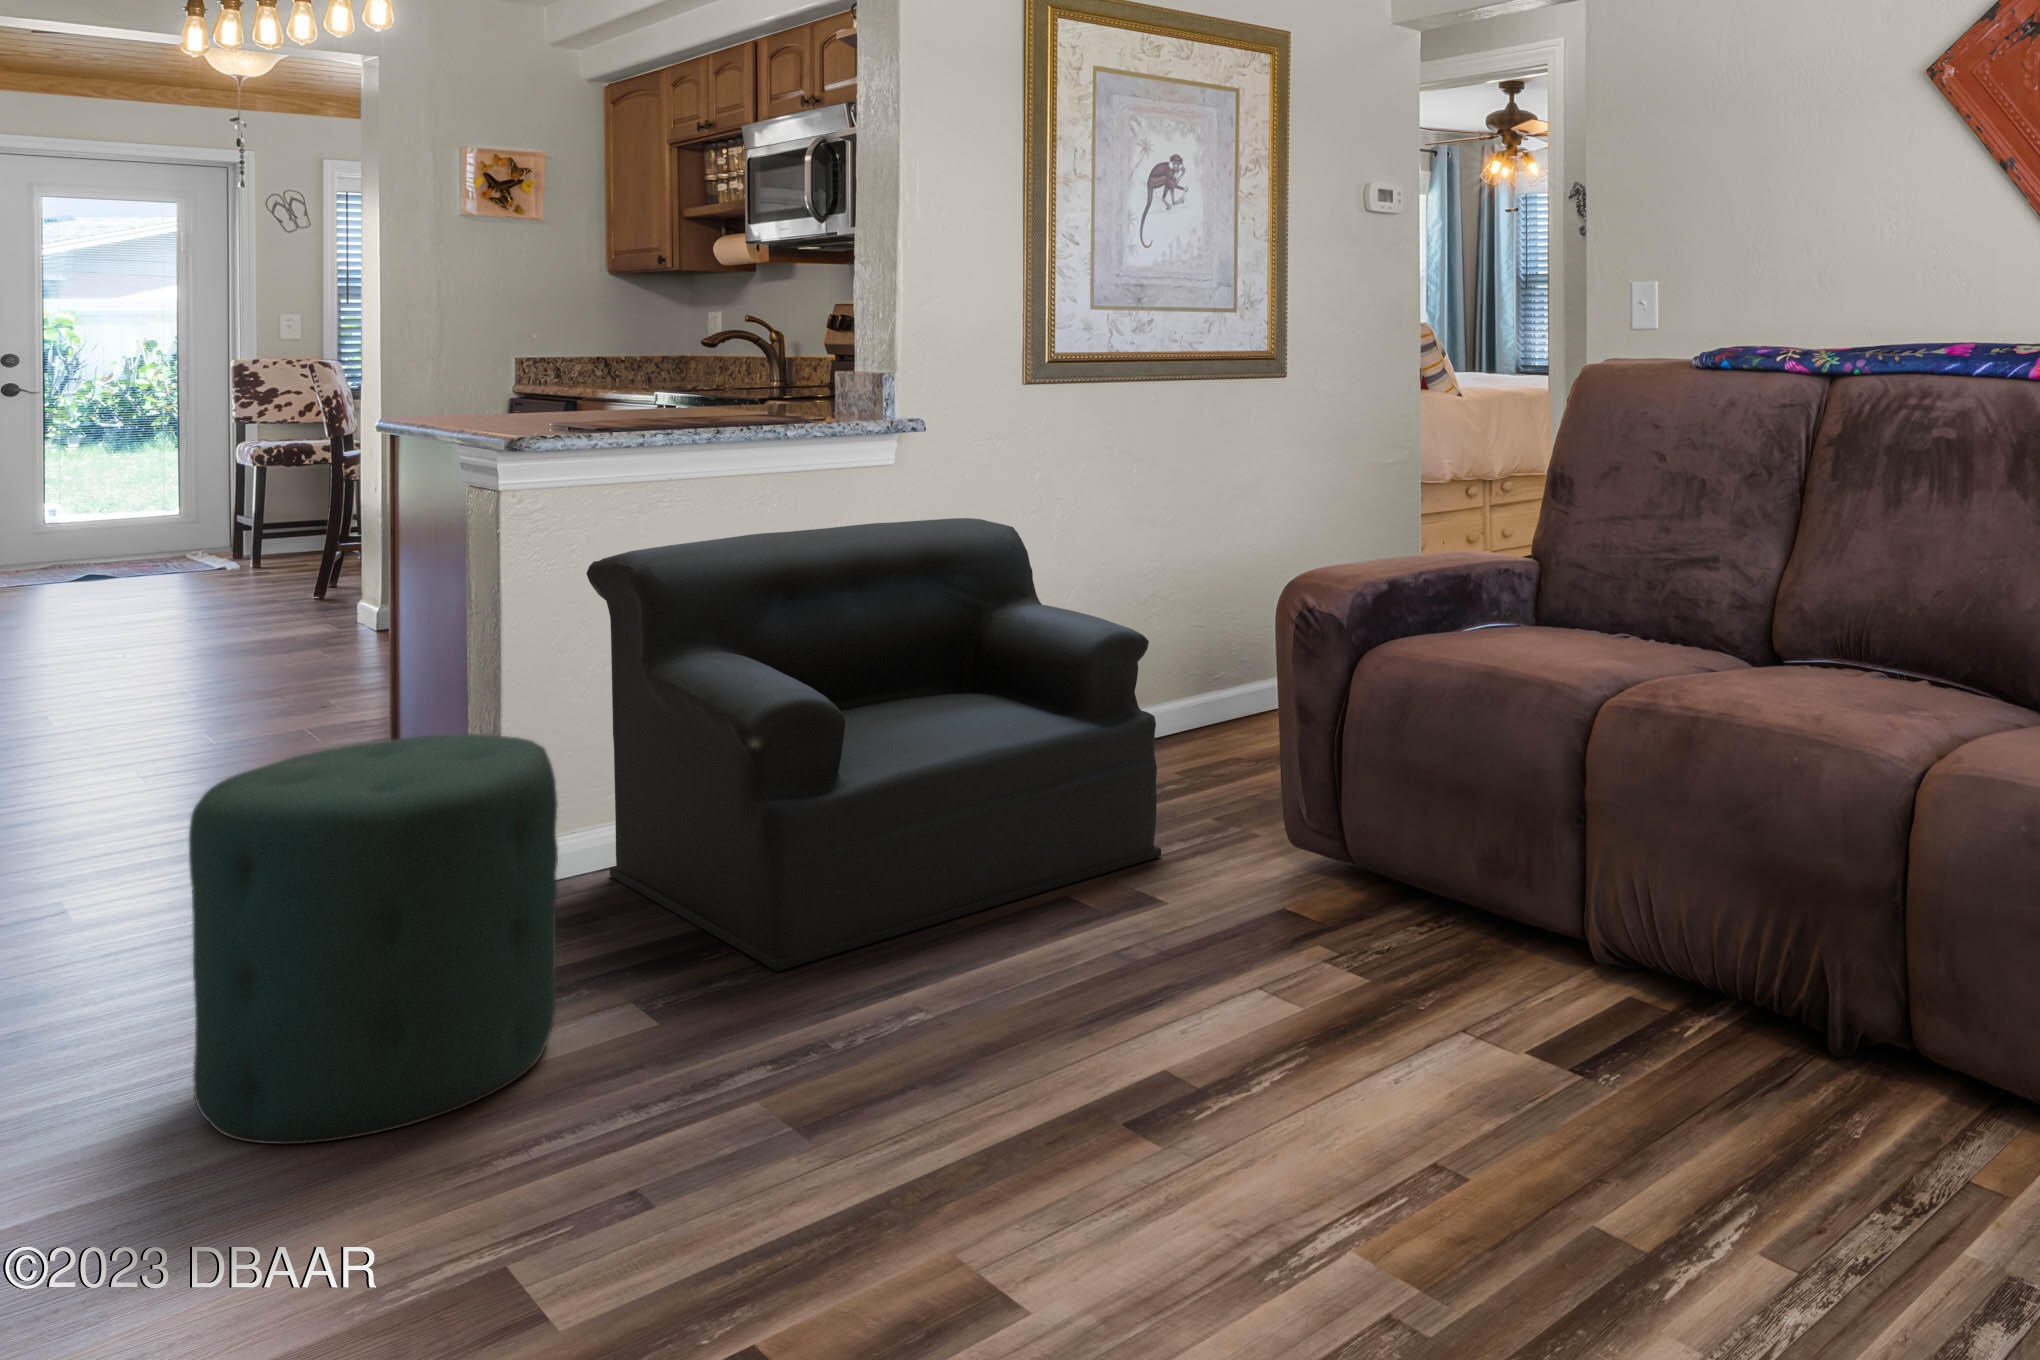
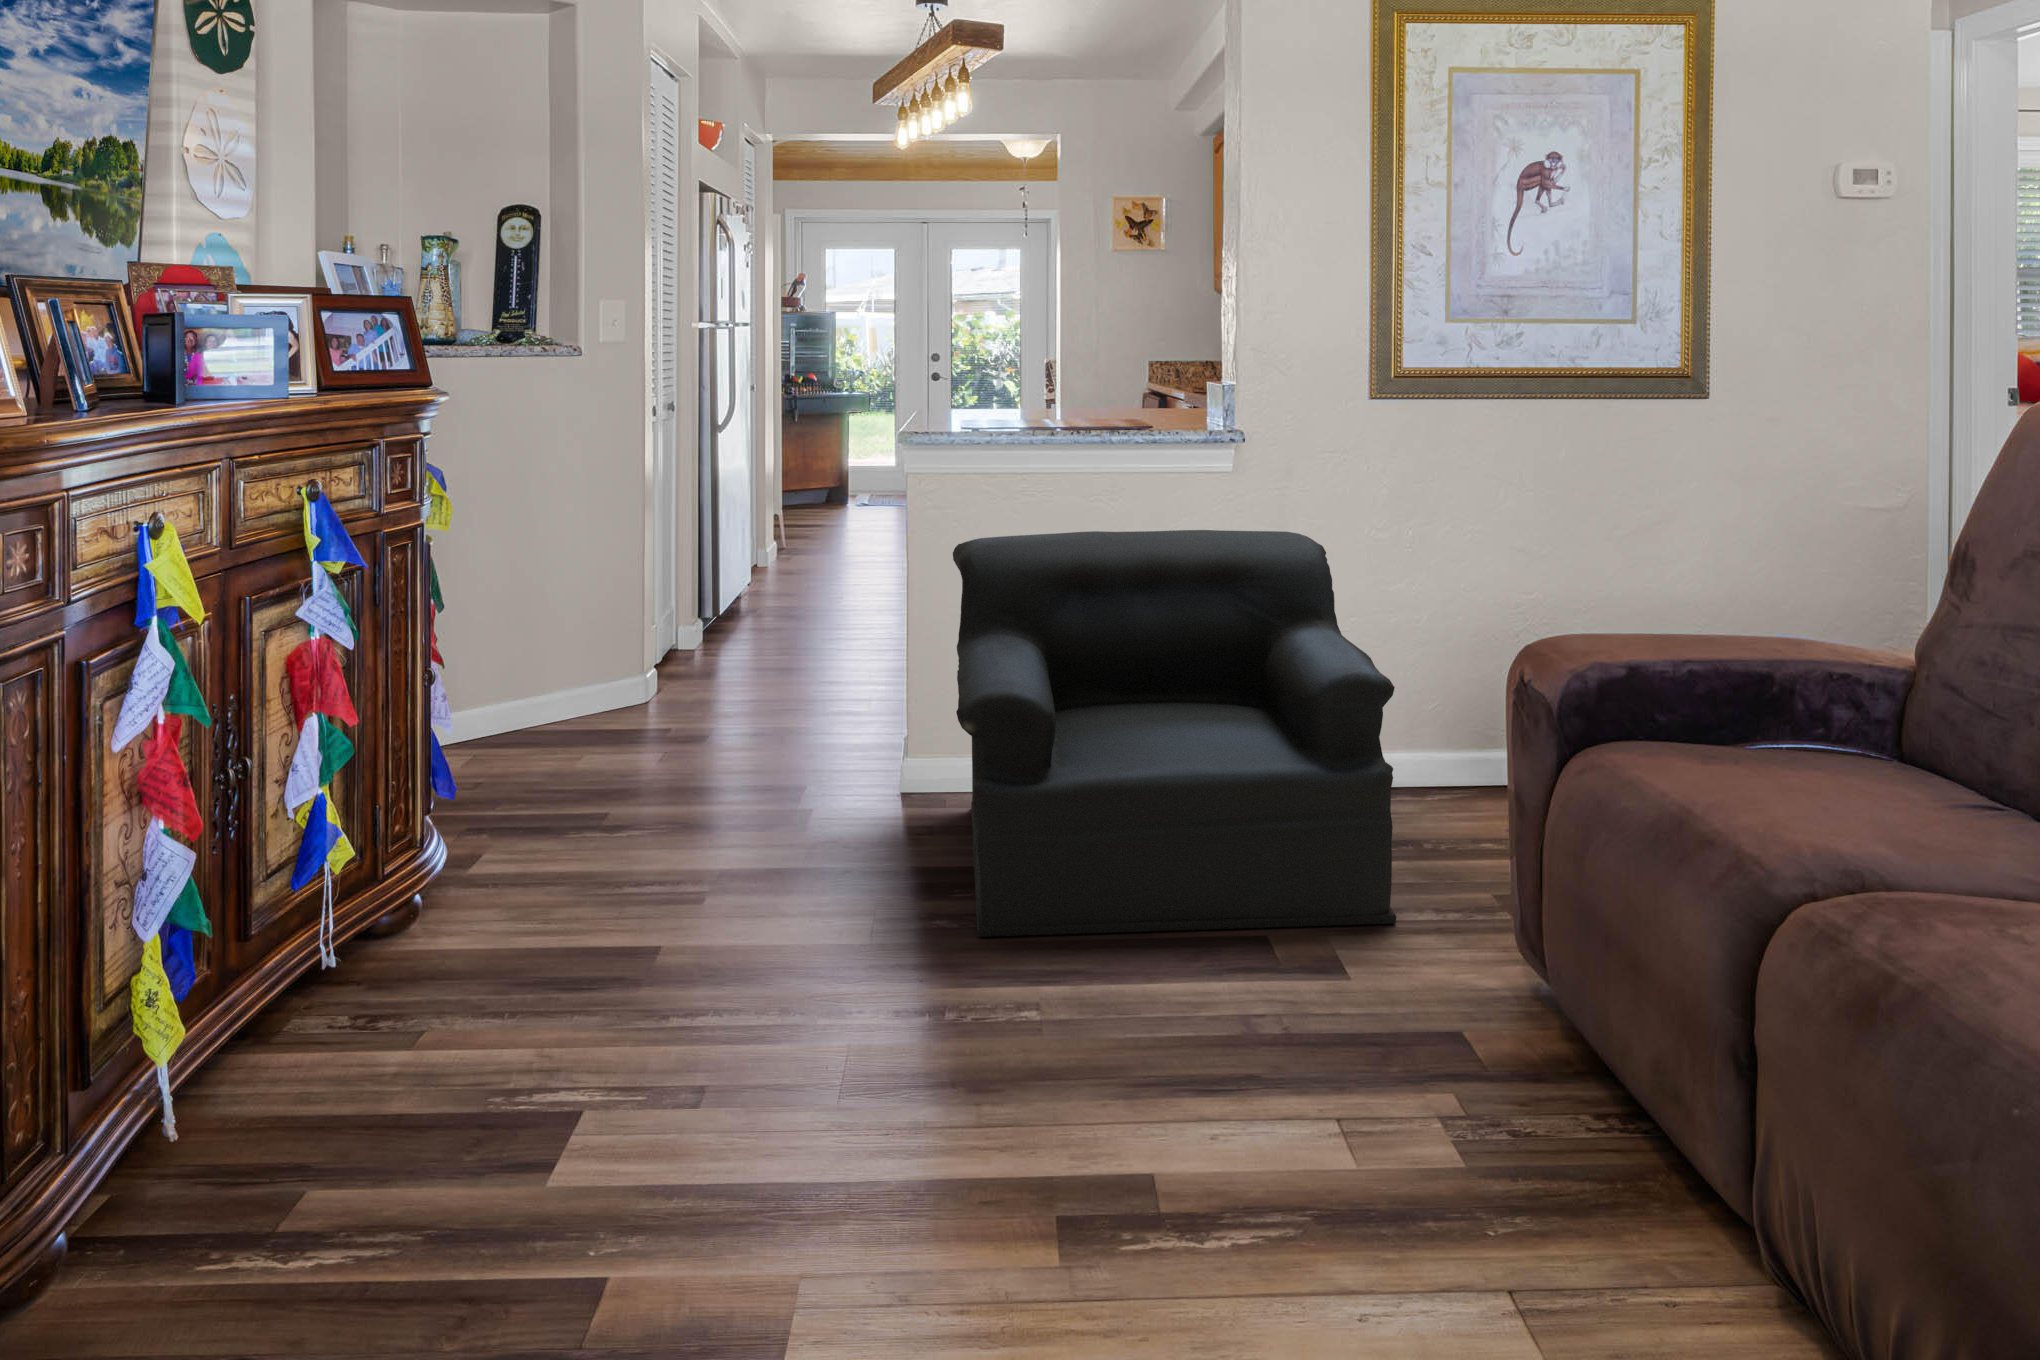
ottoman: present [189,734,558,1144] -> none [564,674,805,983]

